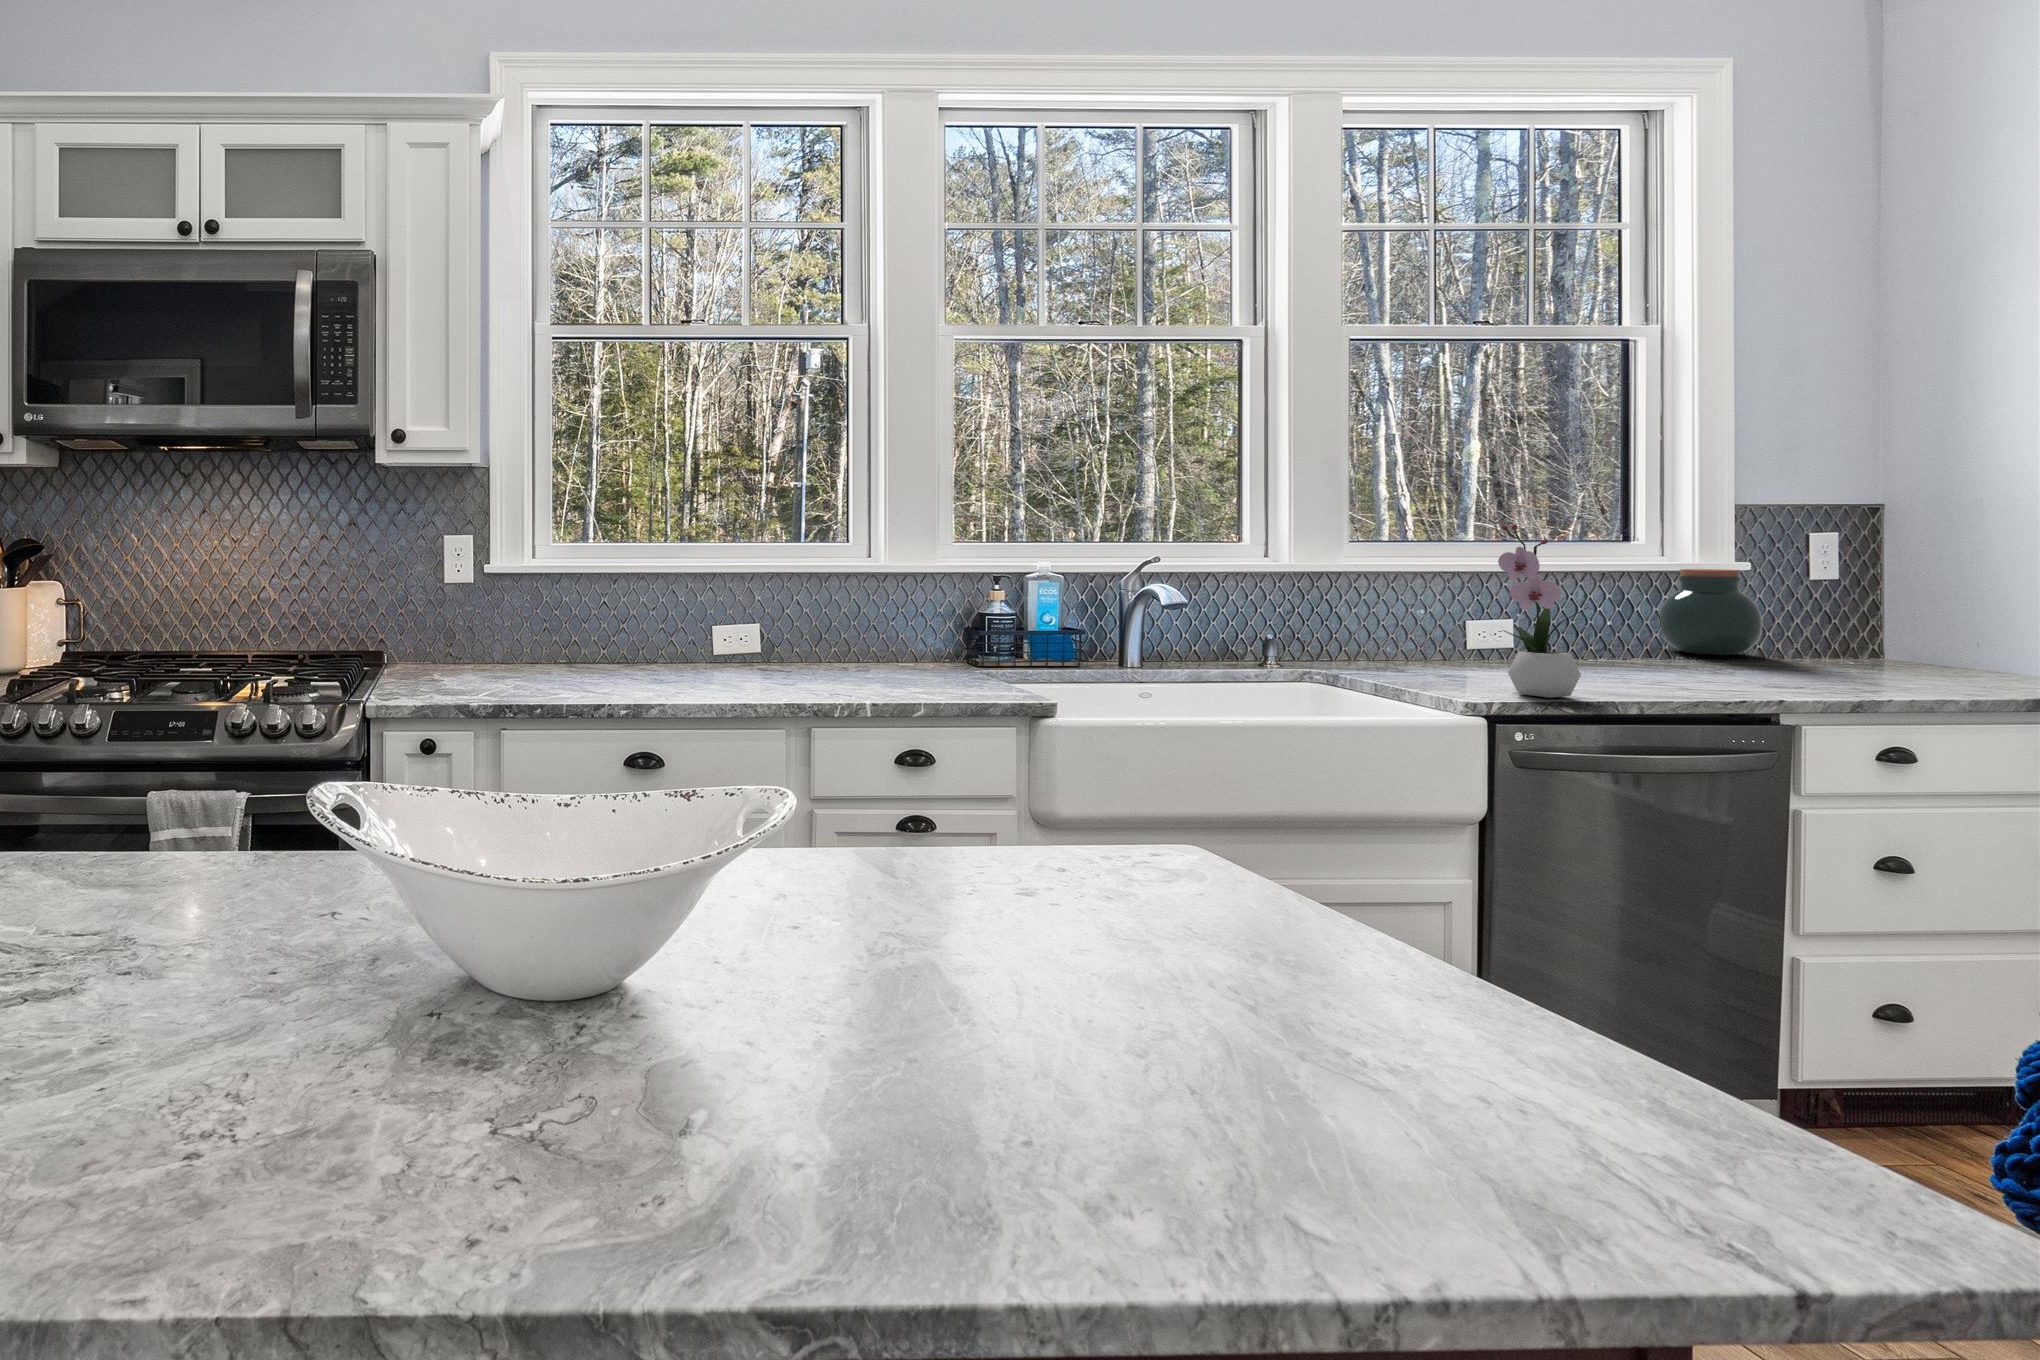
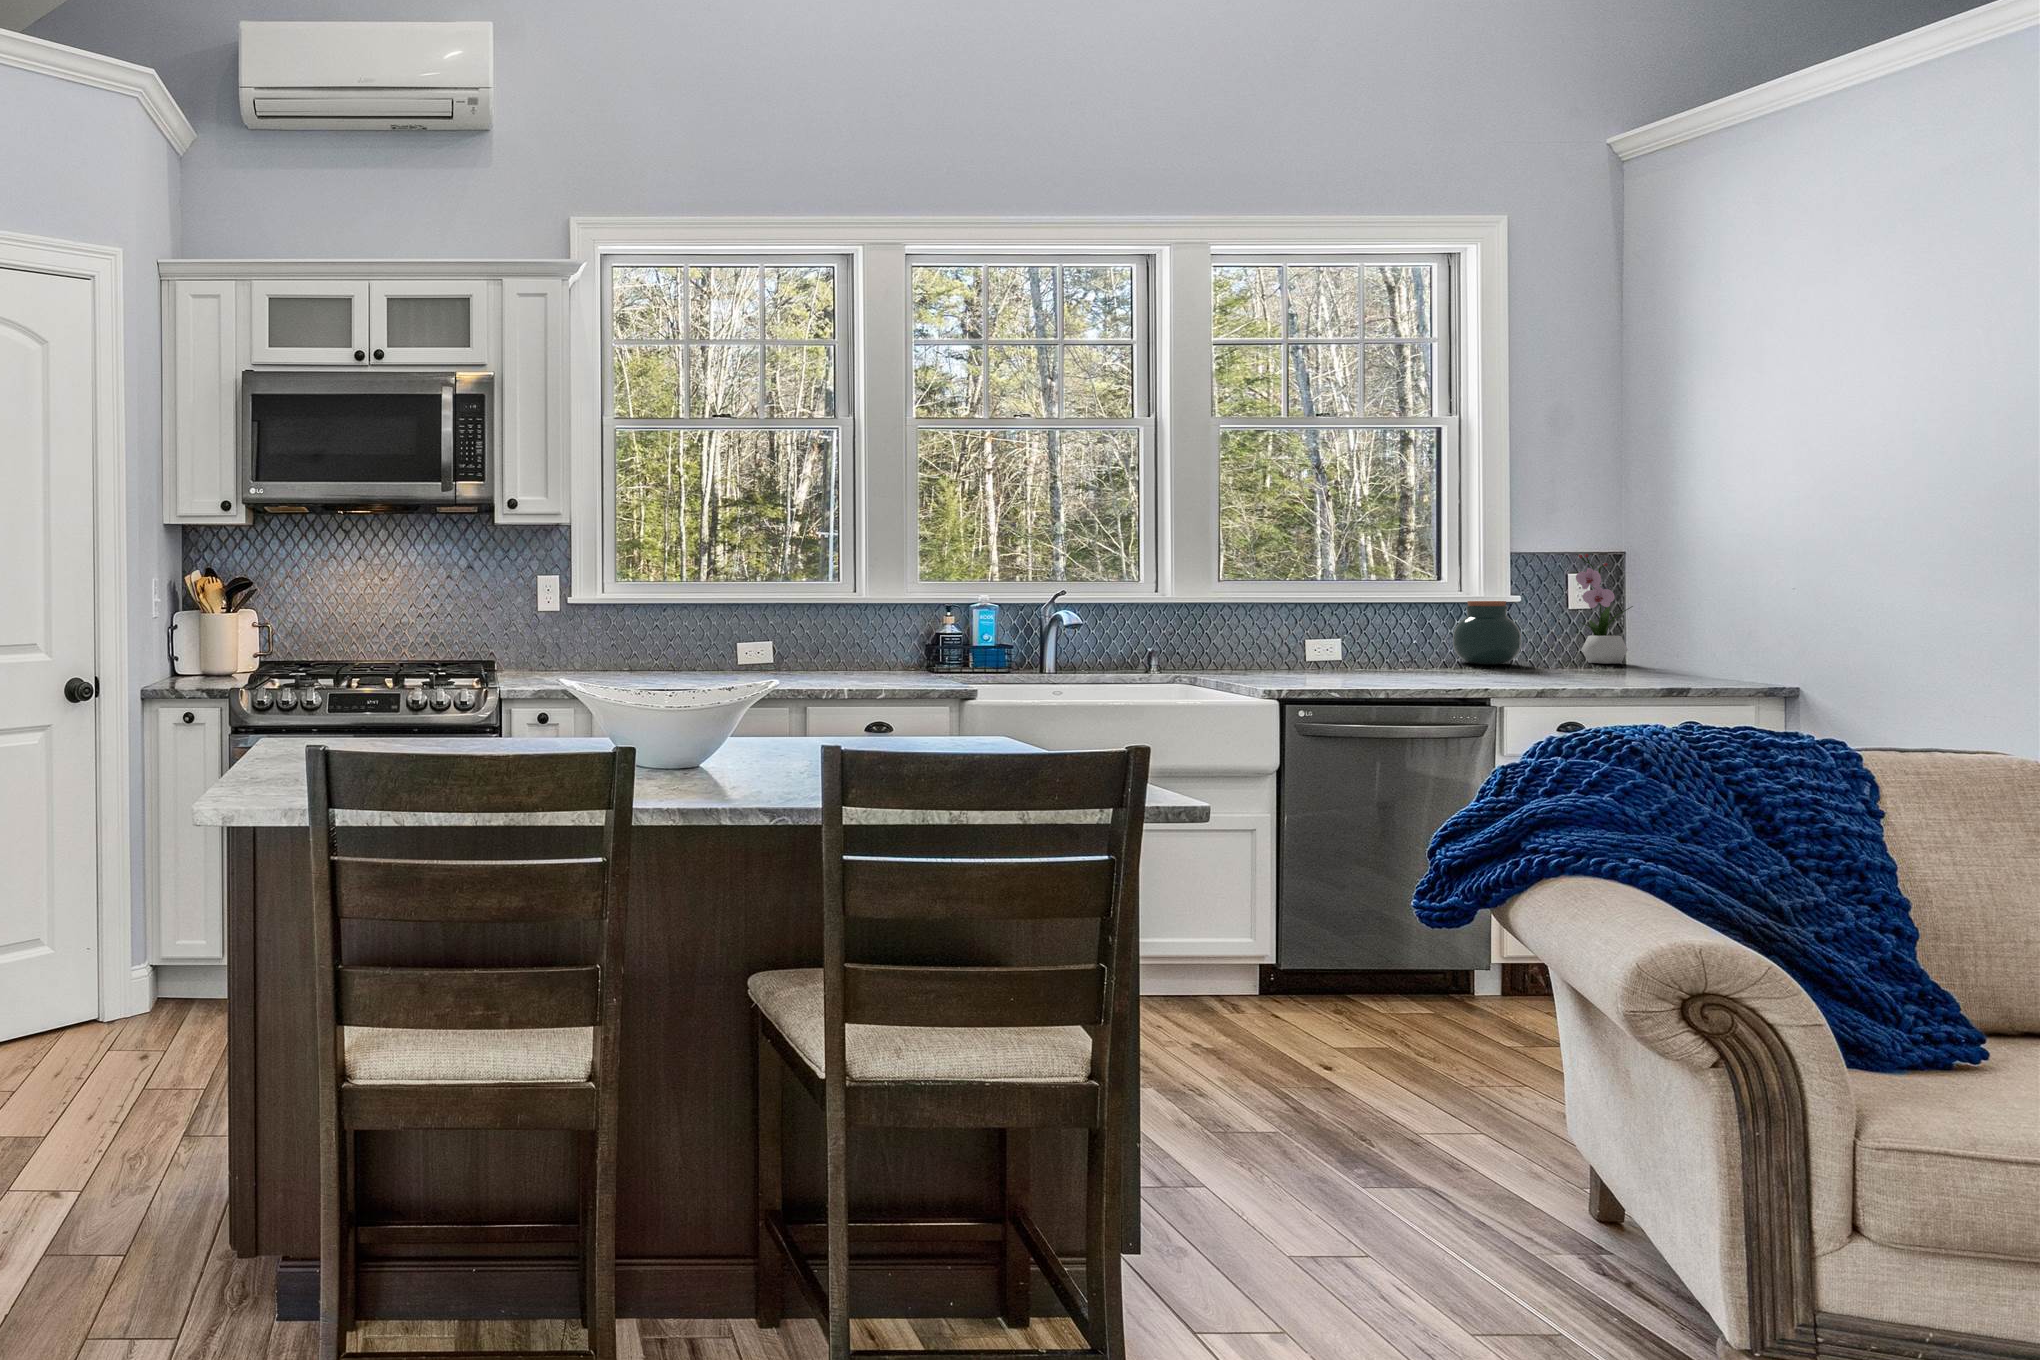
flower arrangement: present [1498,524,1588,698] -> present [1576,554,1633,664]

